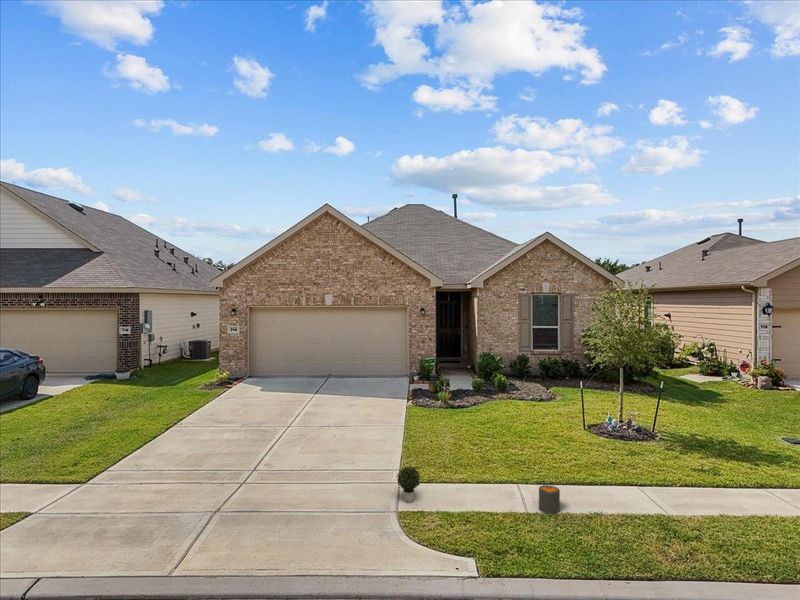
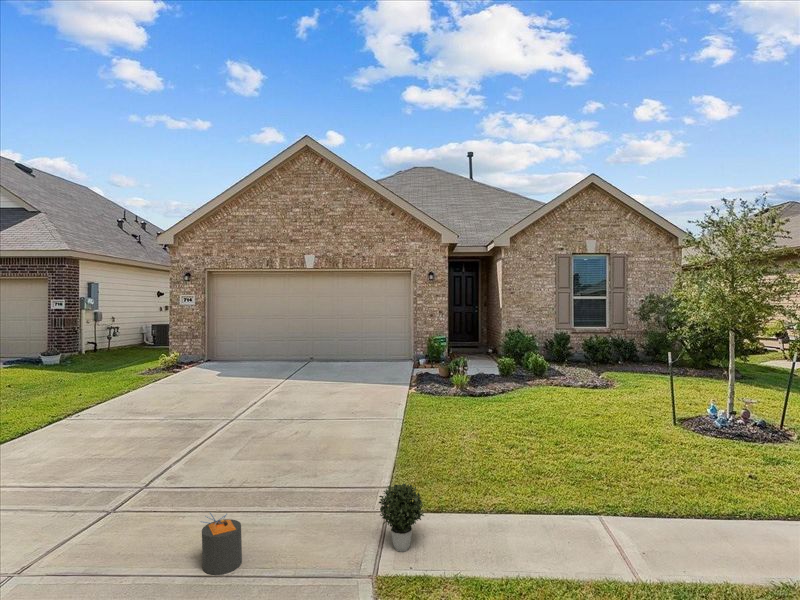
trash can: present [539,485,560,514] -> present [201,513,242,575]

